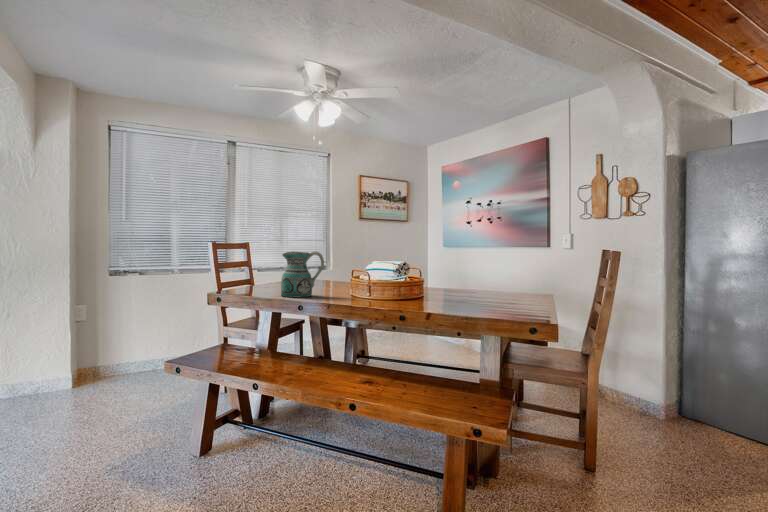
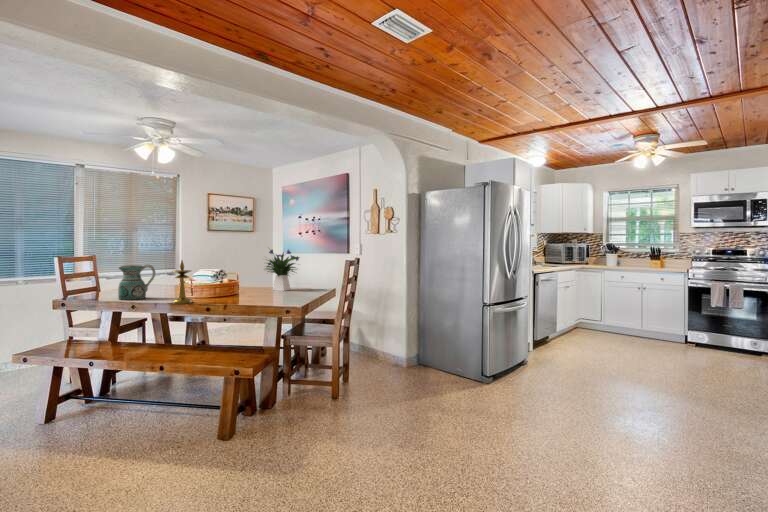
flower arrangement: none [443,233,503,295] -> present [266,250,299,291]
candlestick: none [351,243,378,307] -> present [172,260,192,304]

